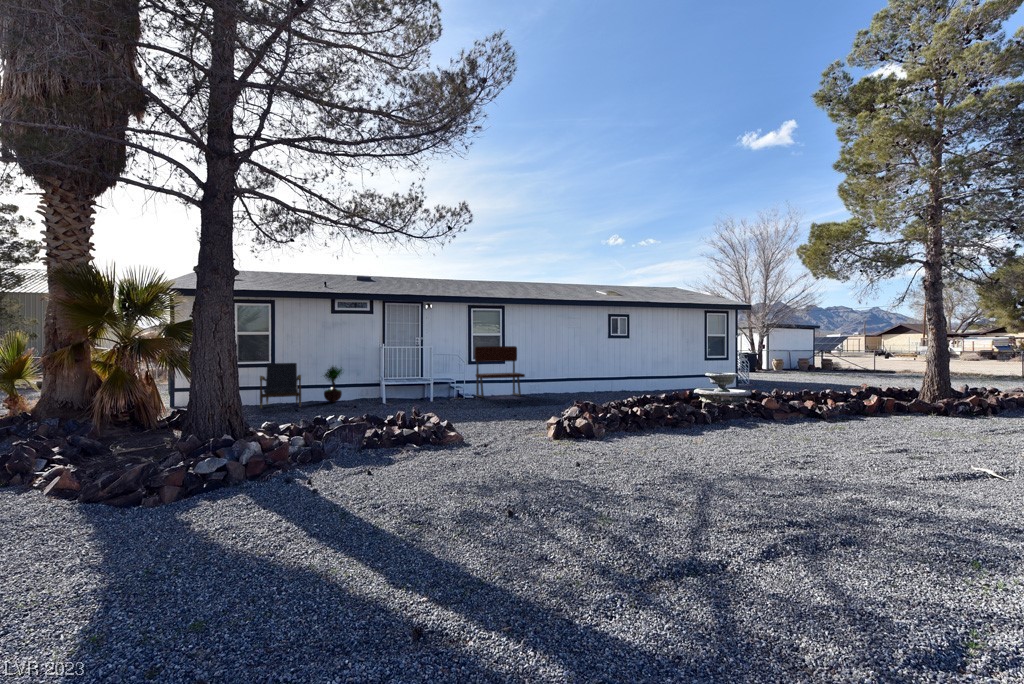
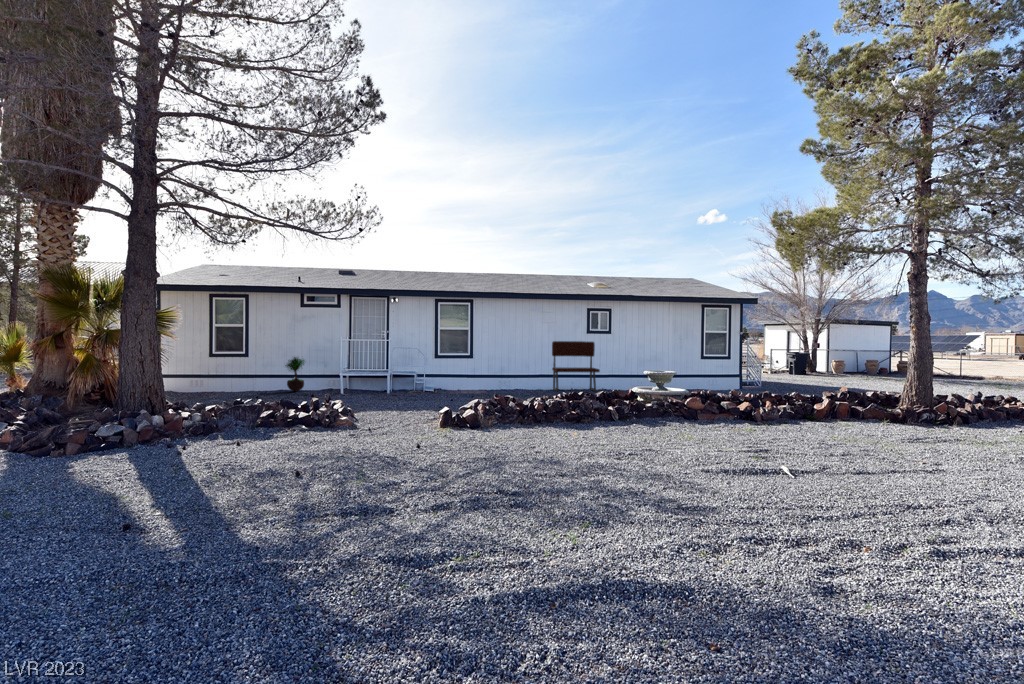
bench: present [475,346,525,398] -> present [552,341,600,391]
lounge chair: present [260,363,301,408] -> none [223,353,263,395]

